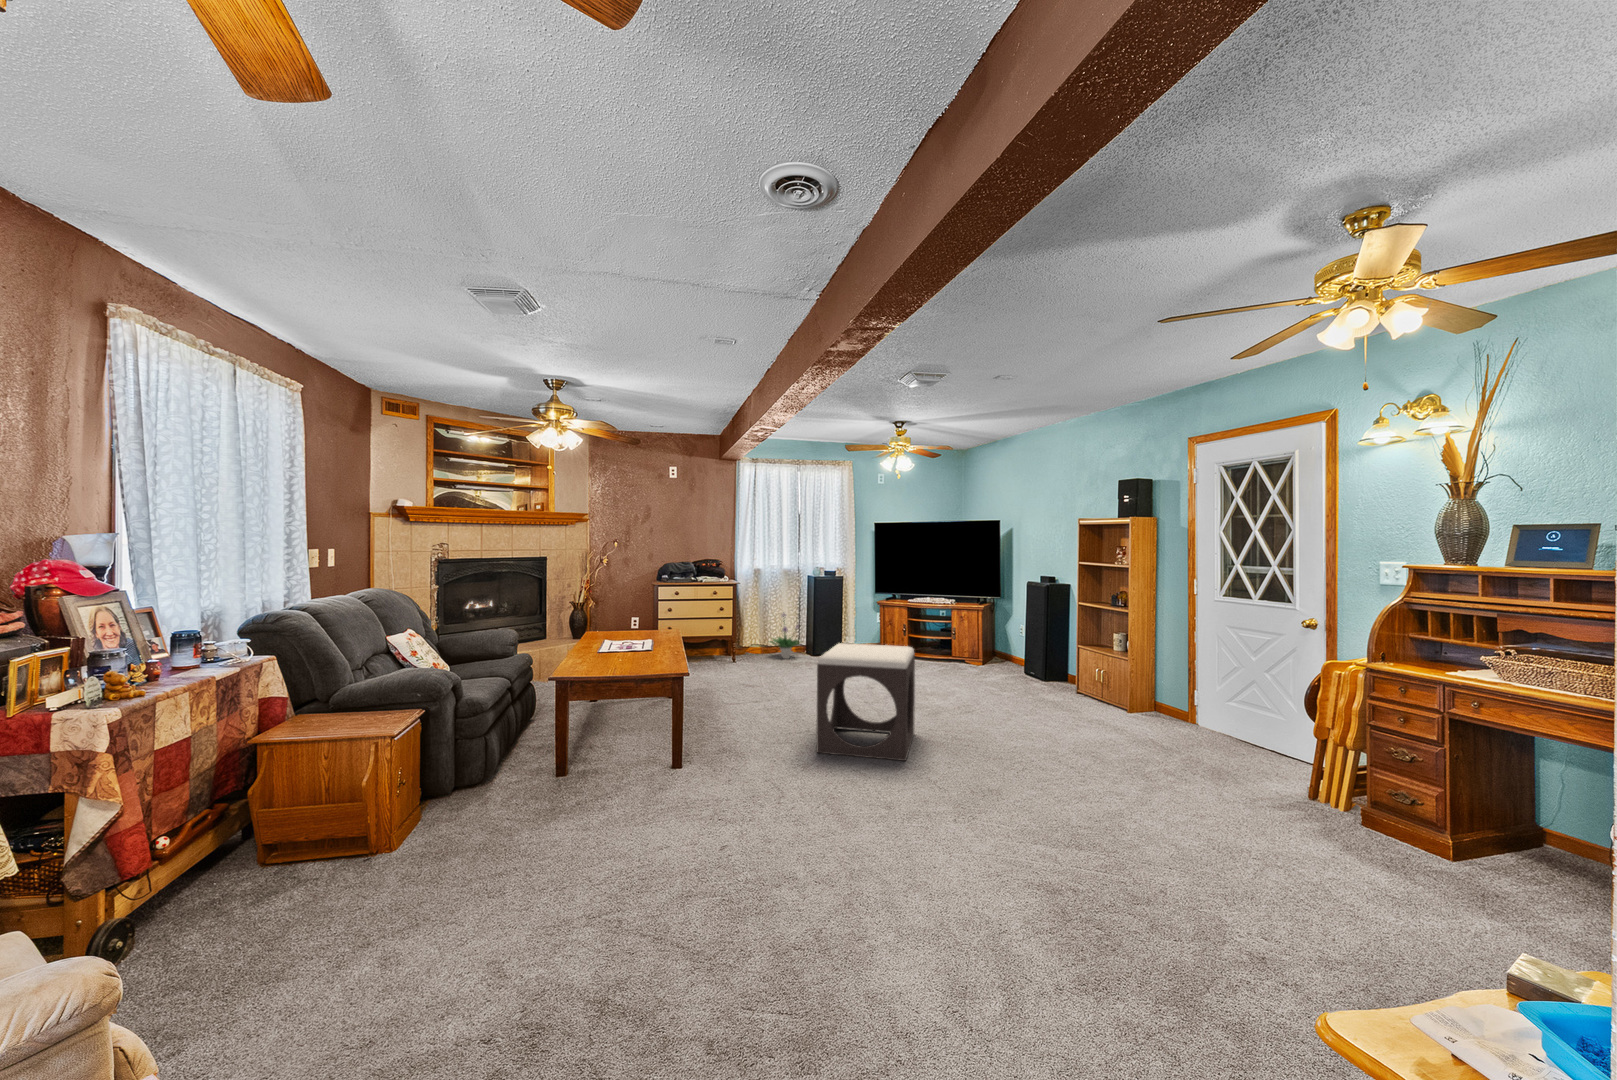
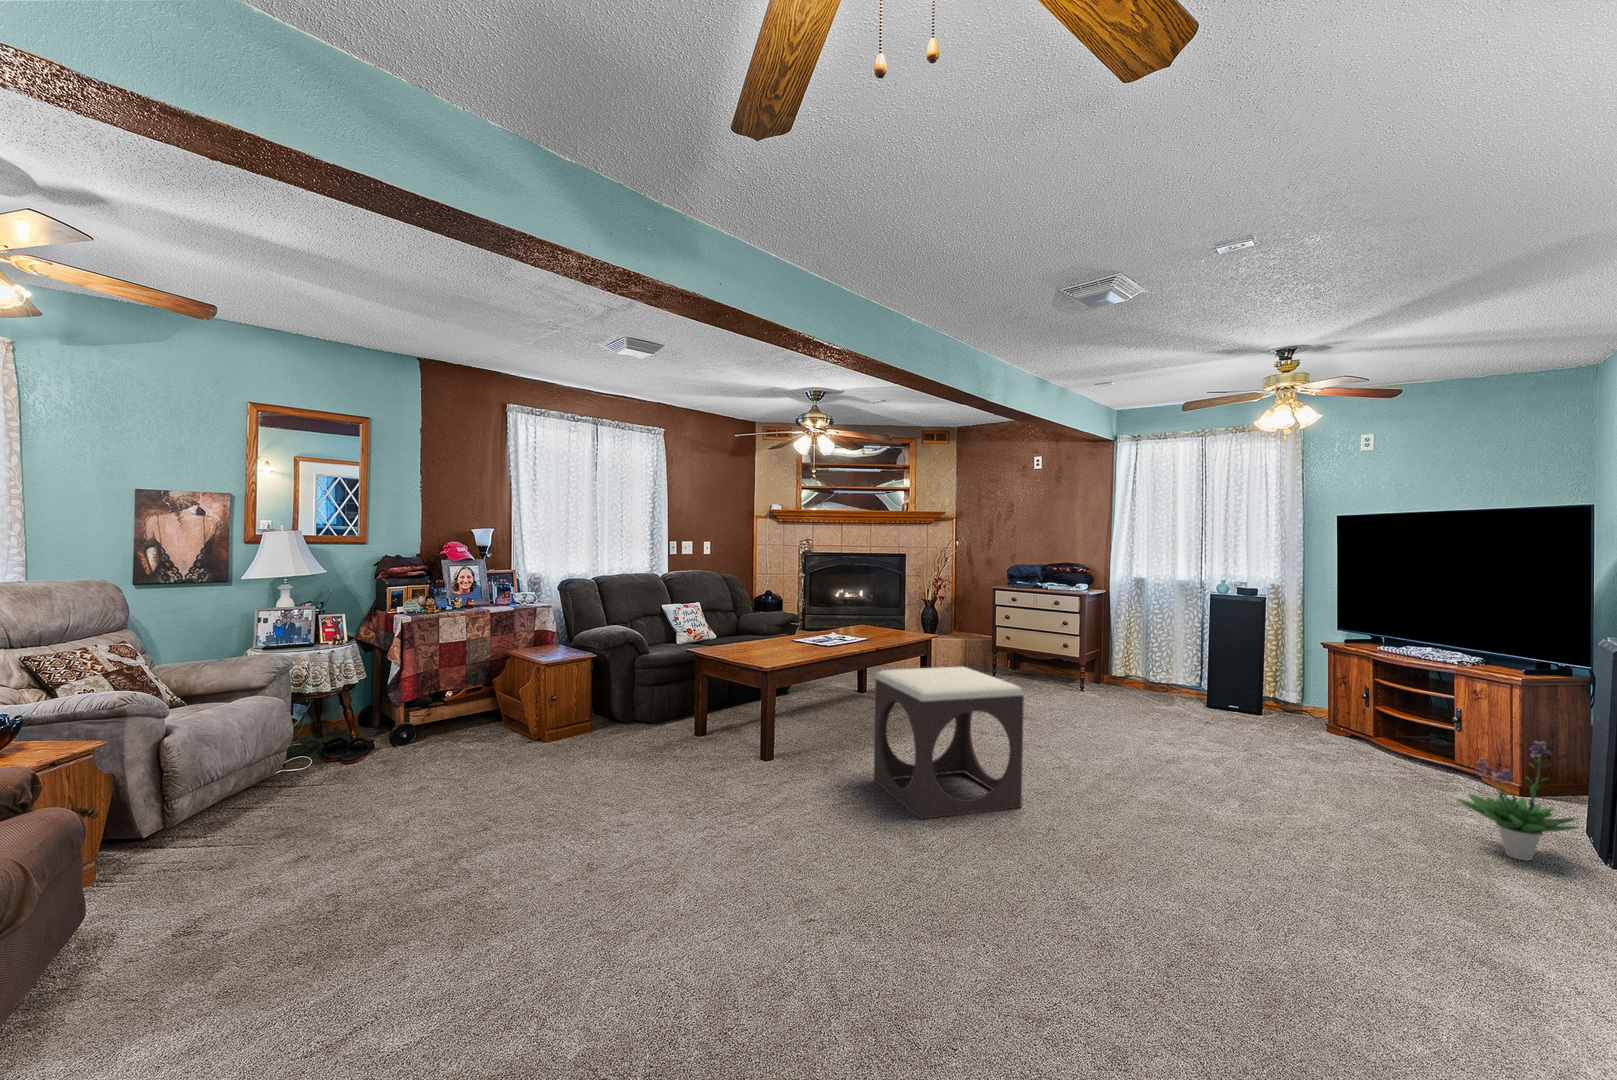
potted plant: present [770,612,799,659] -> present [1459,741,1578,861]

